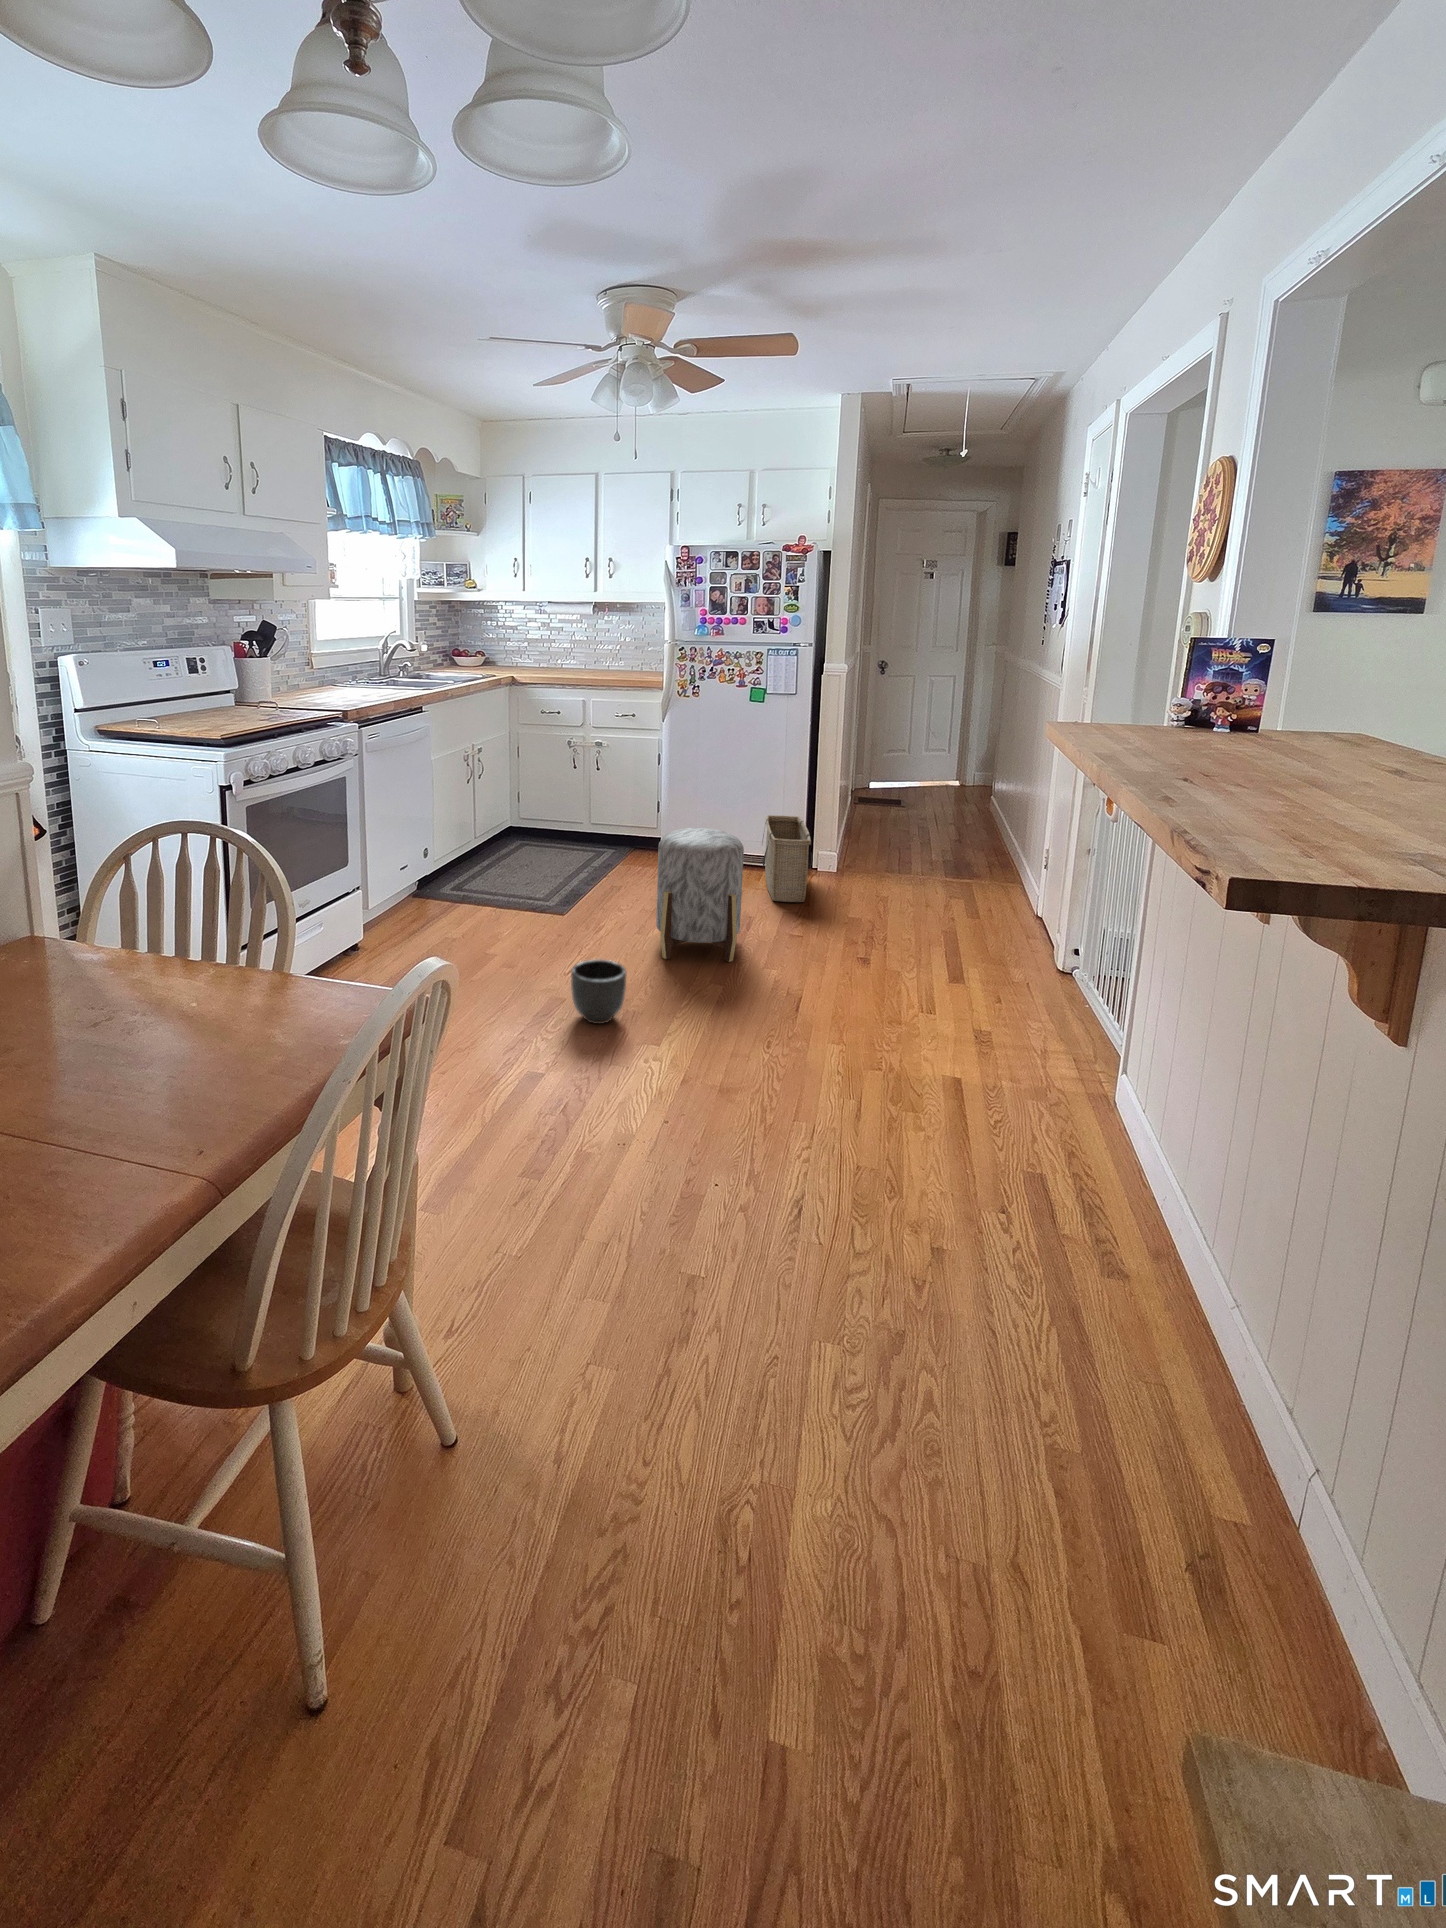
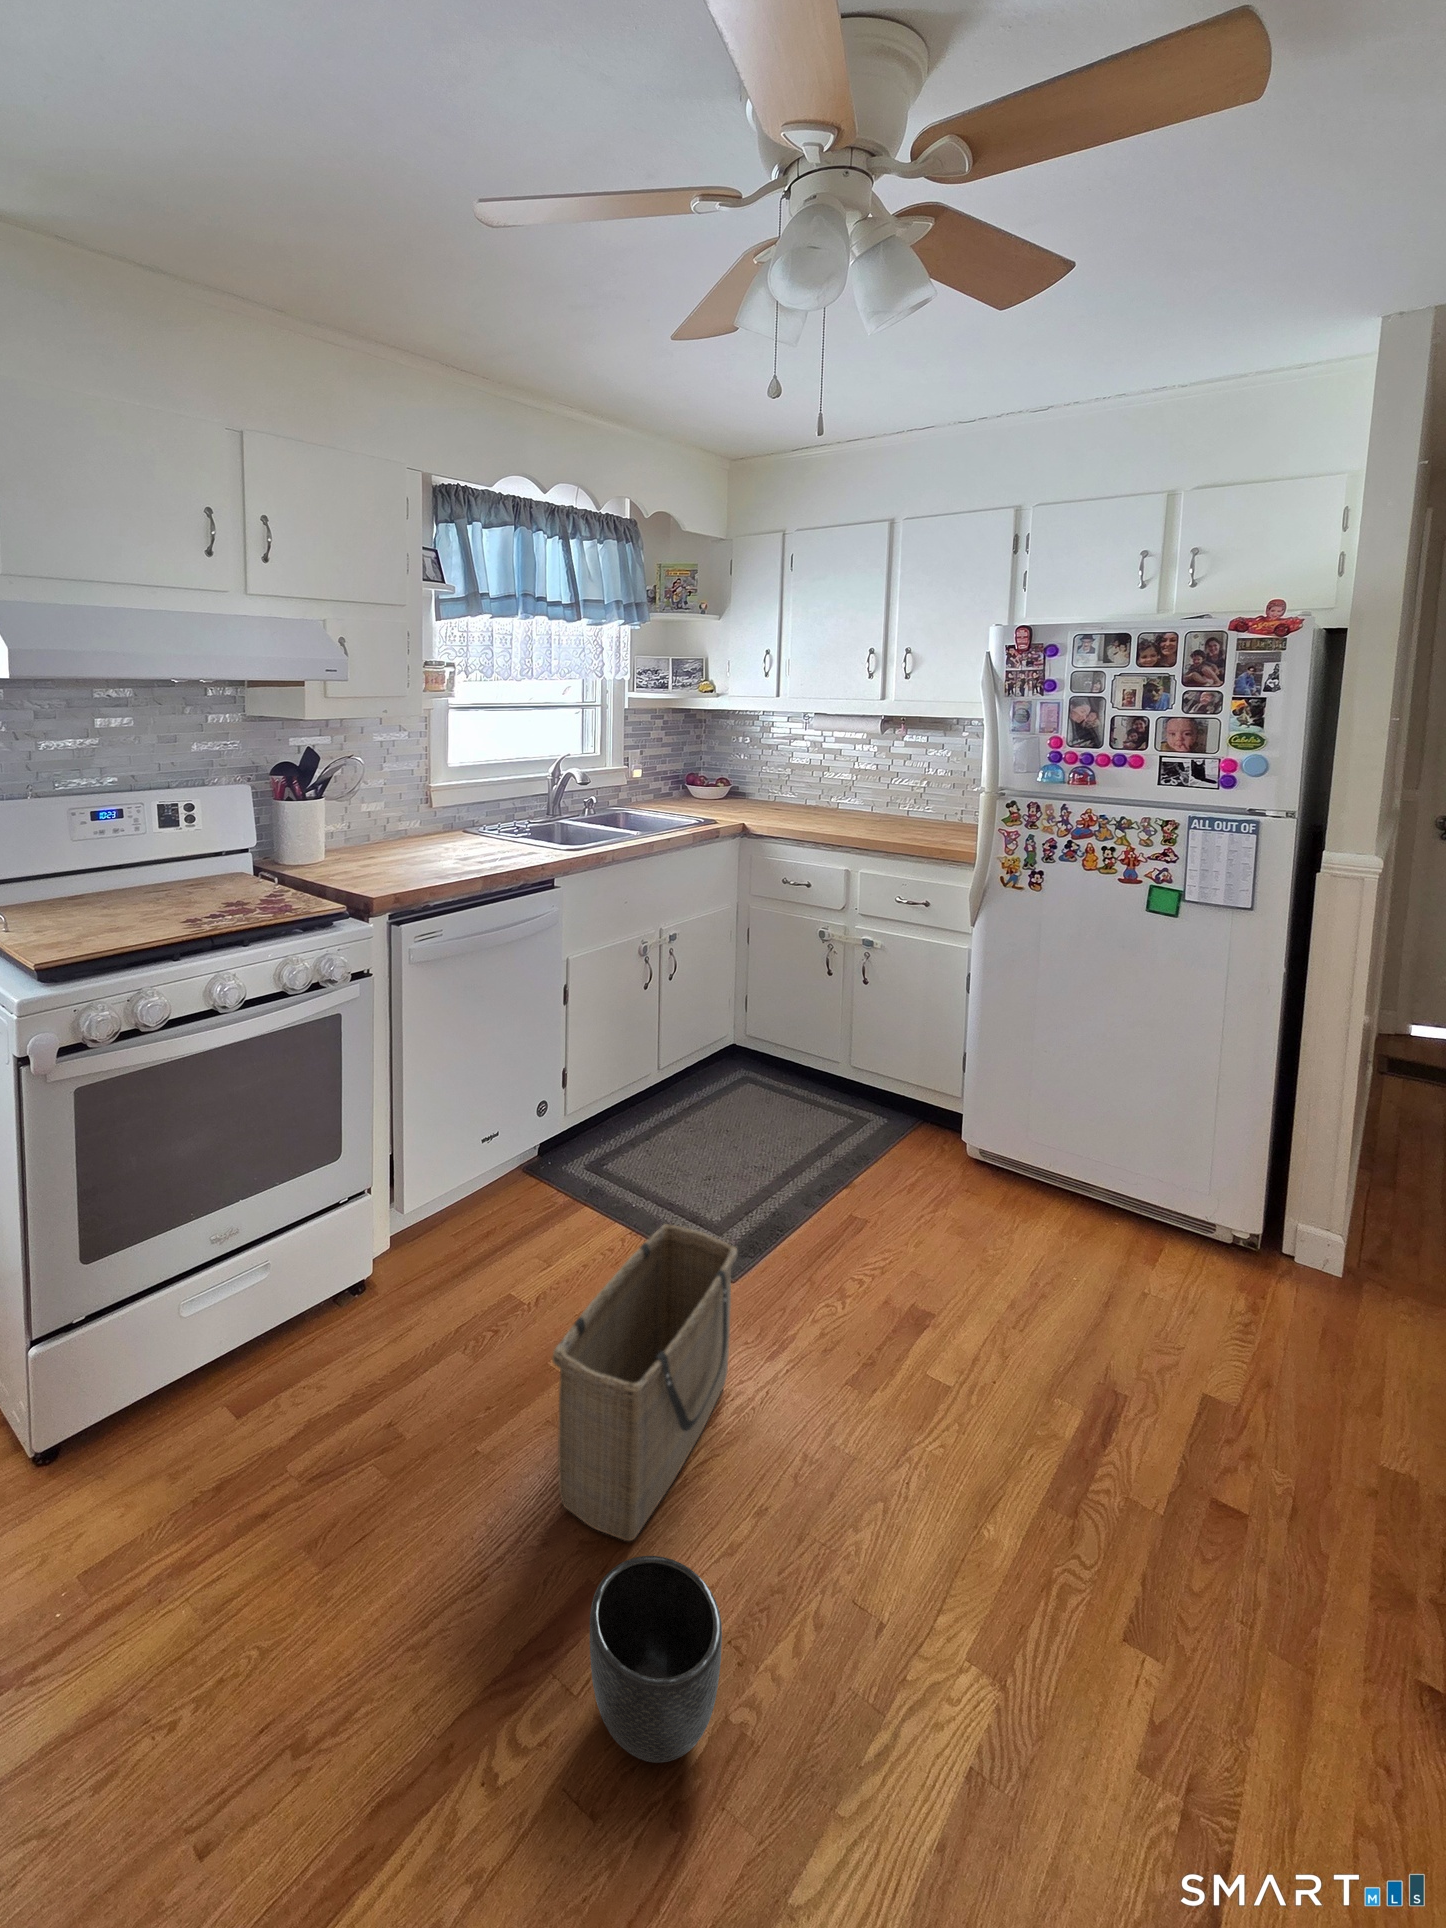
basket: present [762,815,812,902] -> present [552,1224,737,1541]
stool: present [656,828,744,962] -> none [875,1207,1091,1579]

